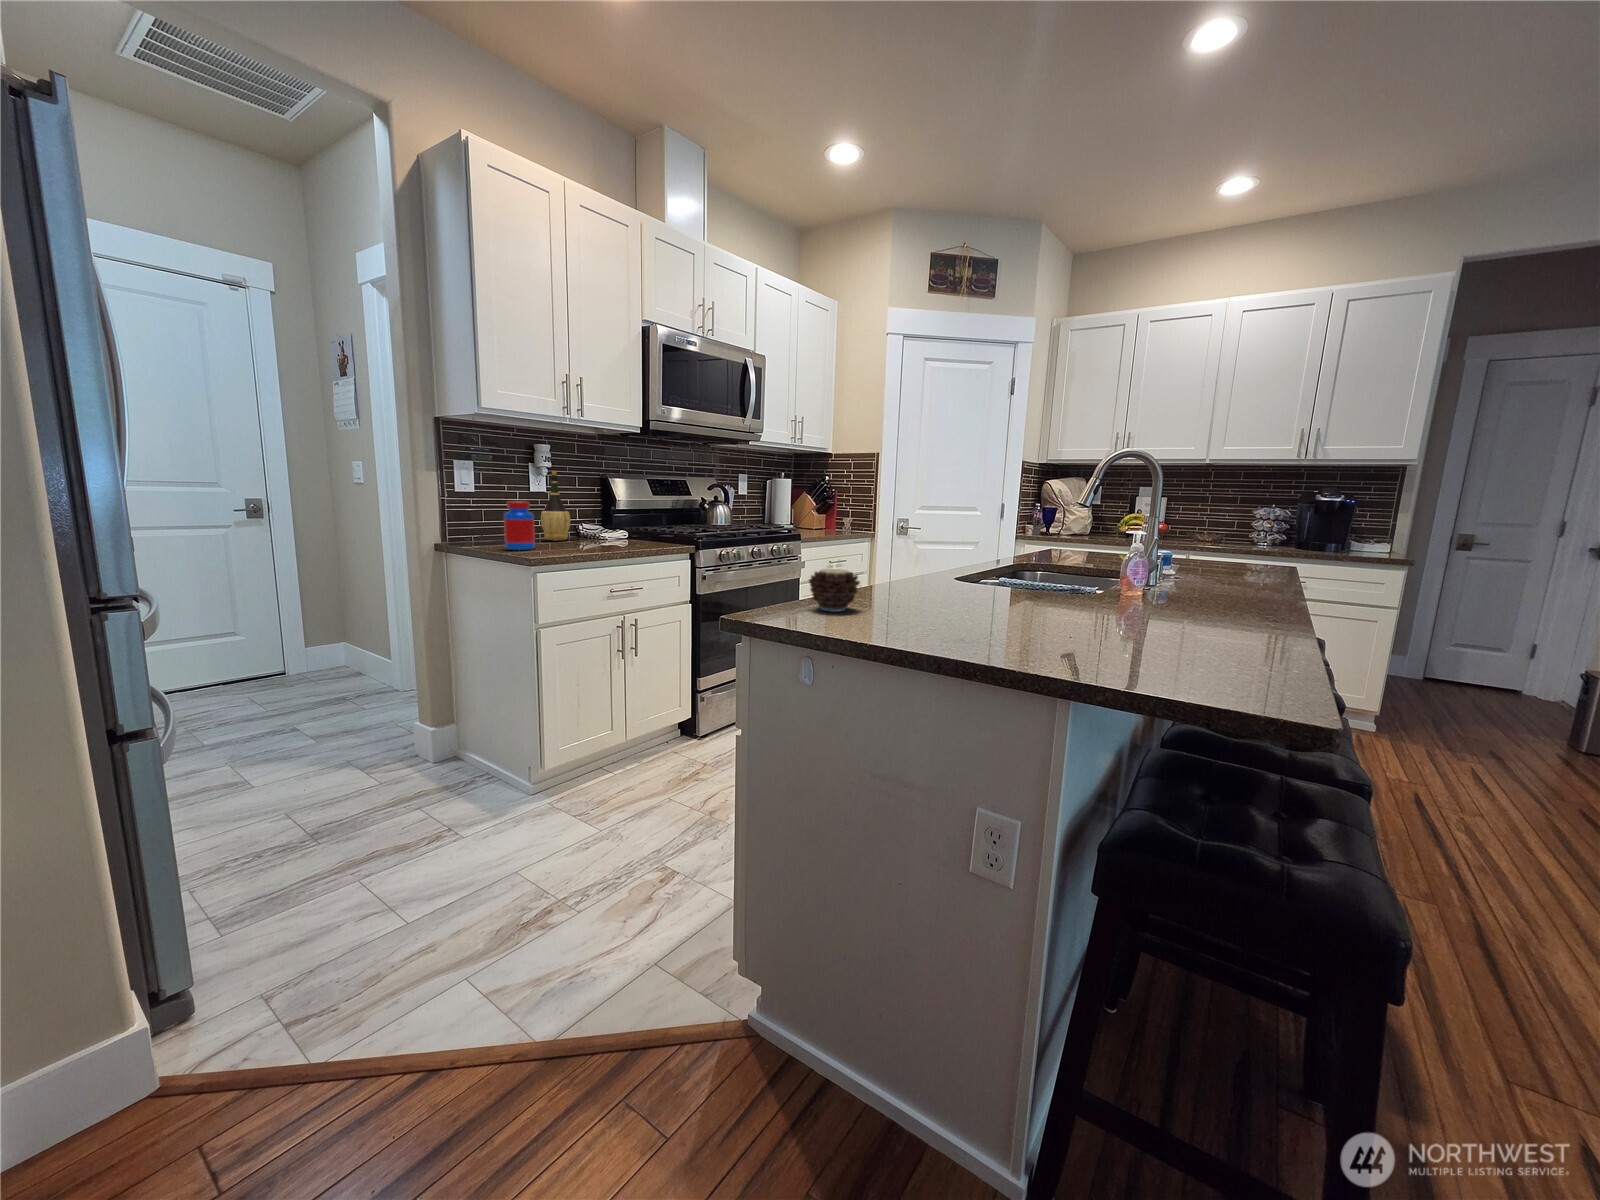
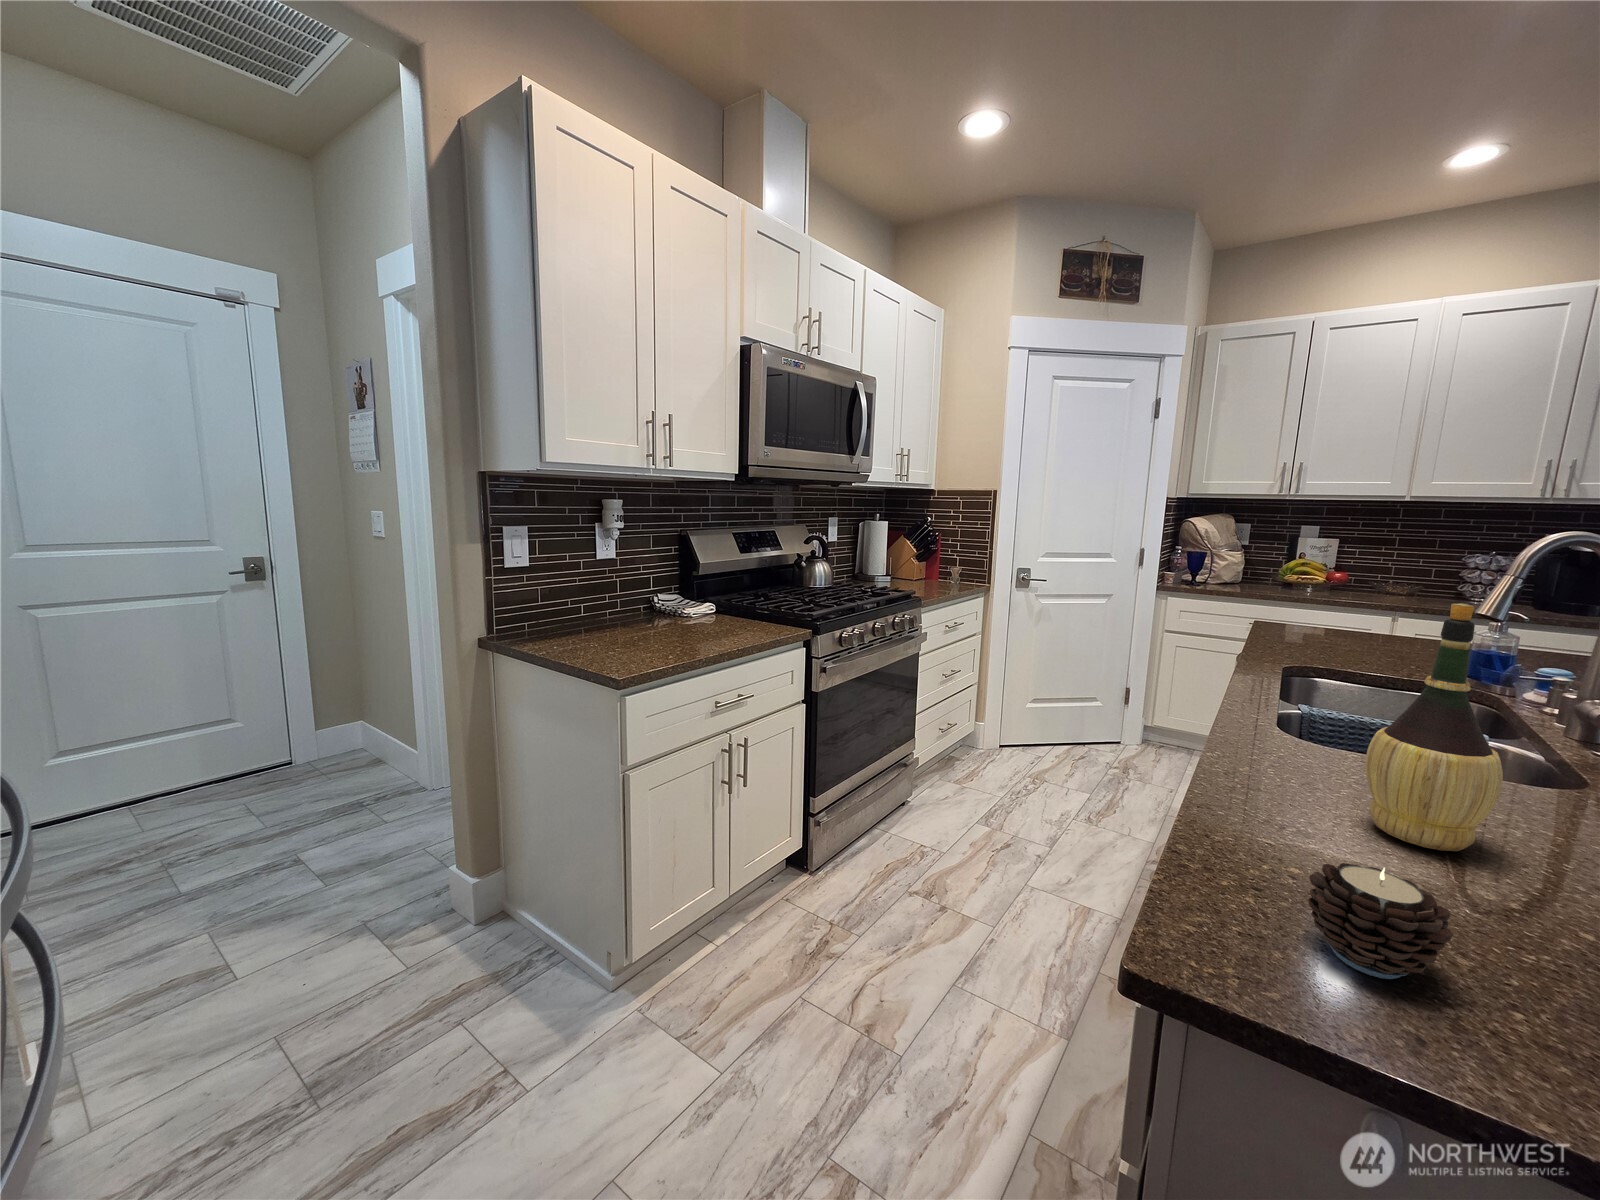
wine bottle: present [541,471,570,541] -> present [1365,604,1503,851]
jar: present [504,501,535,550] -> none [572,584,612,652]

